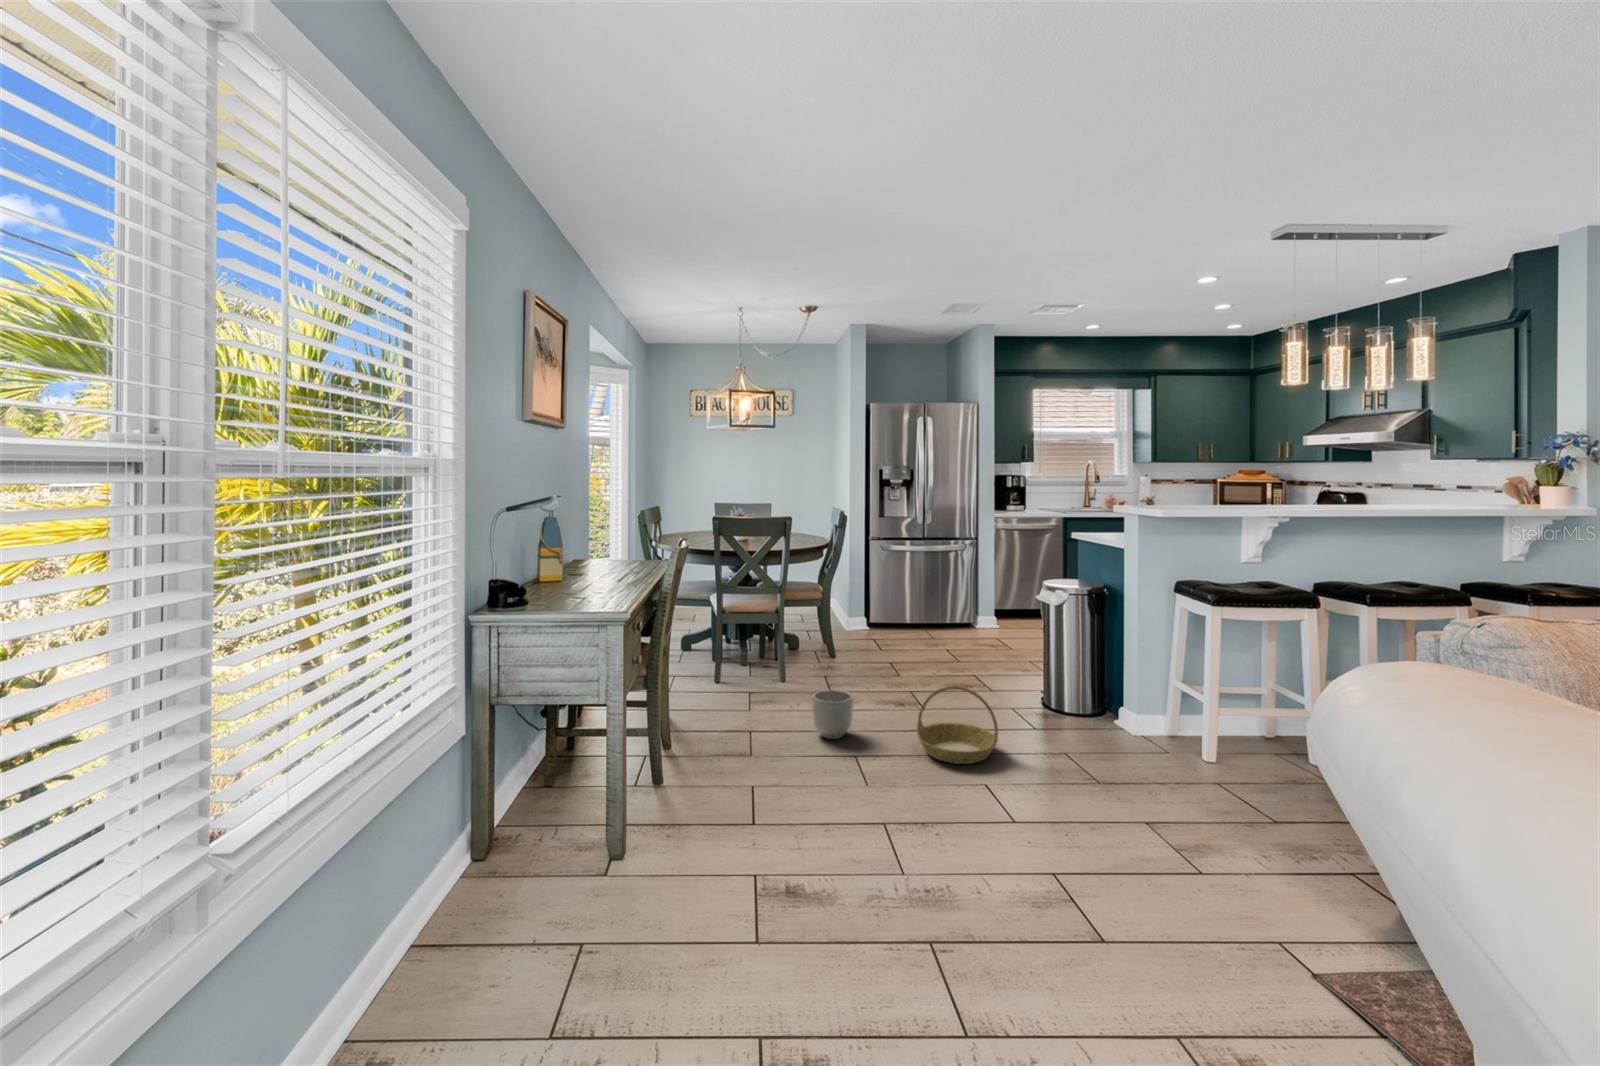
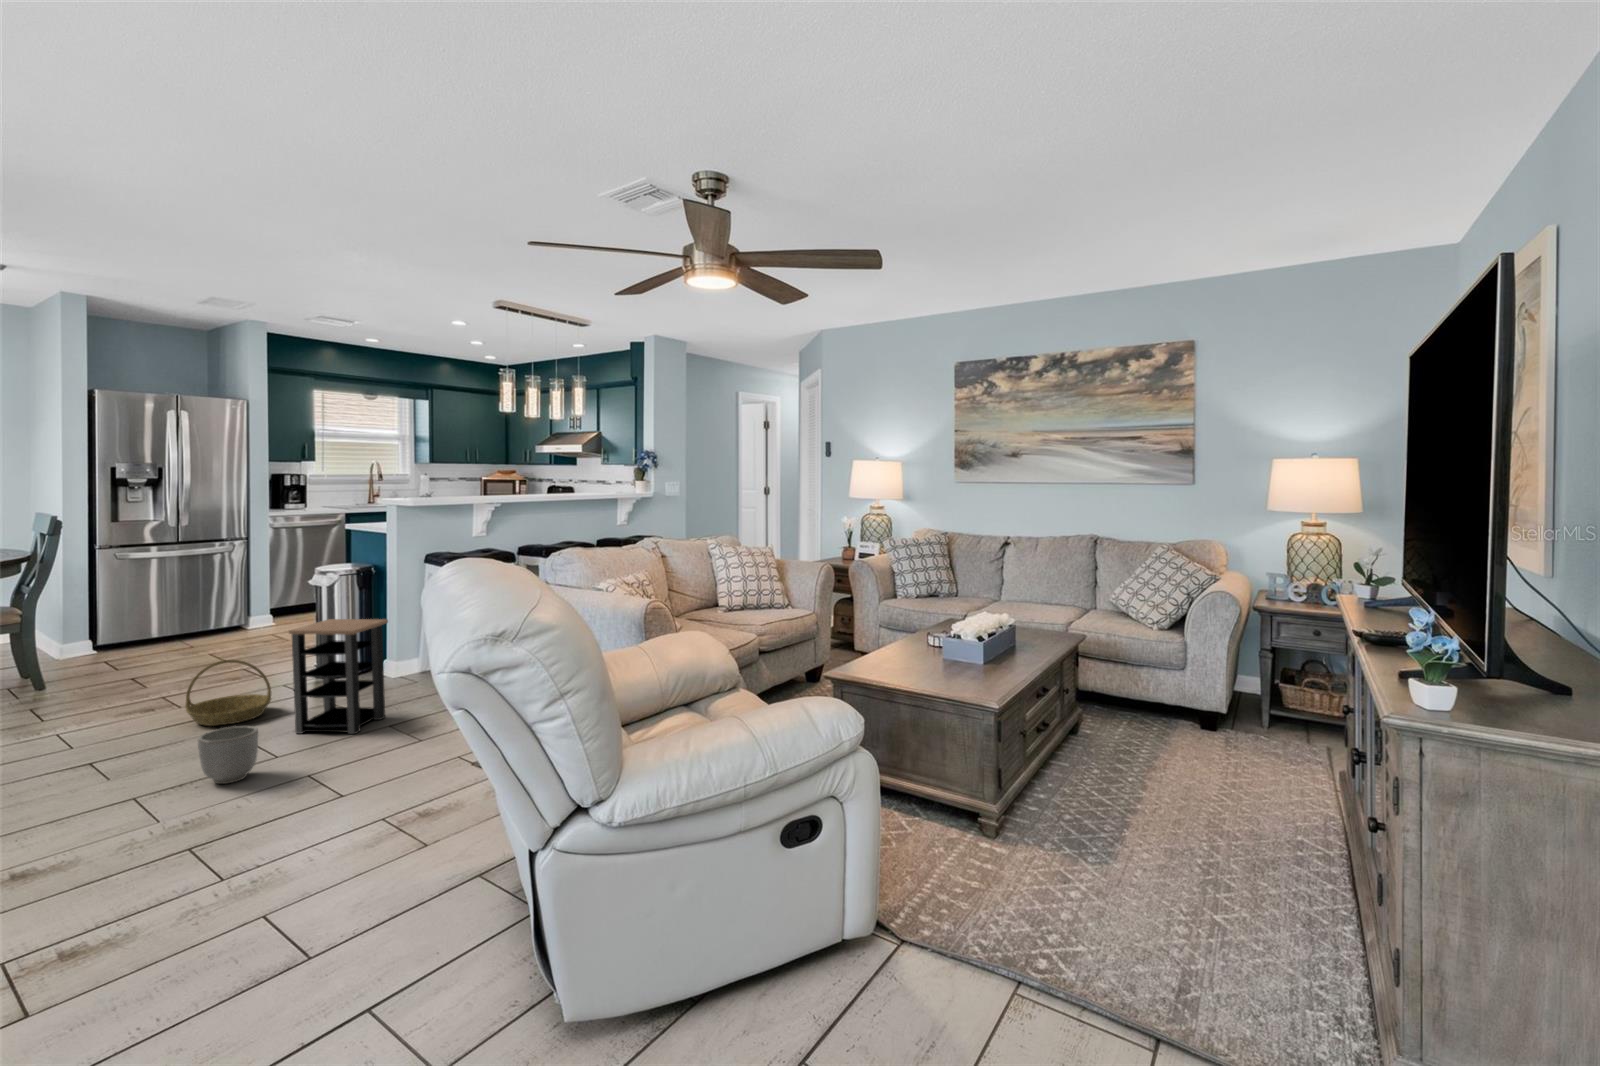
side table: none [1026,661,1150,839] -> present [289,619,388,734]
planter: present [812,690,854,739] -> present [198,726,258,784]

